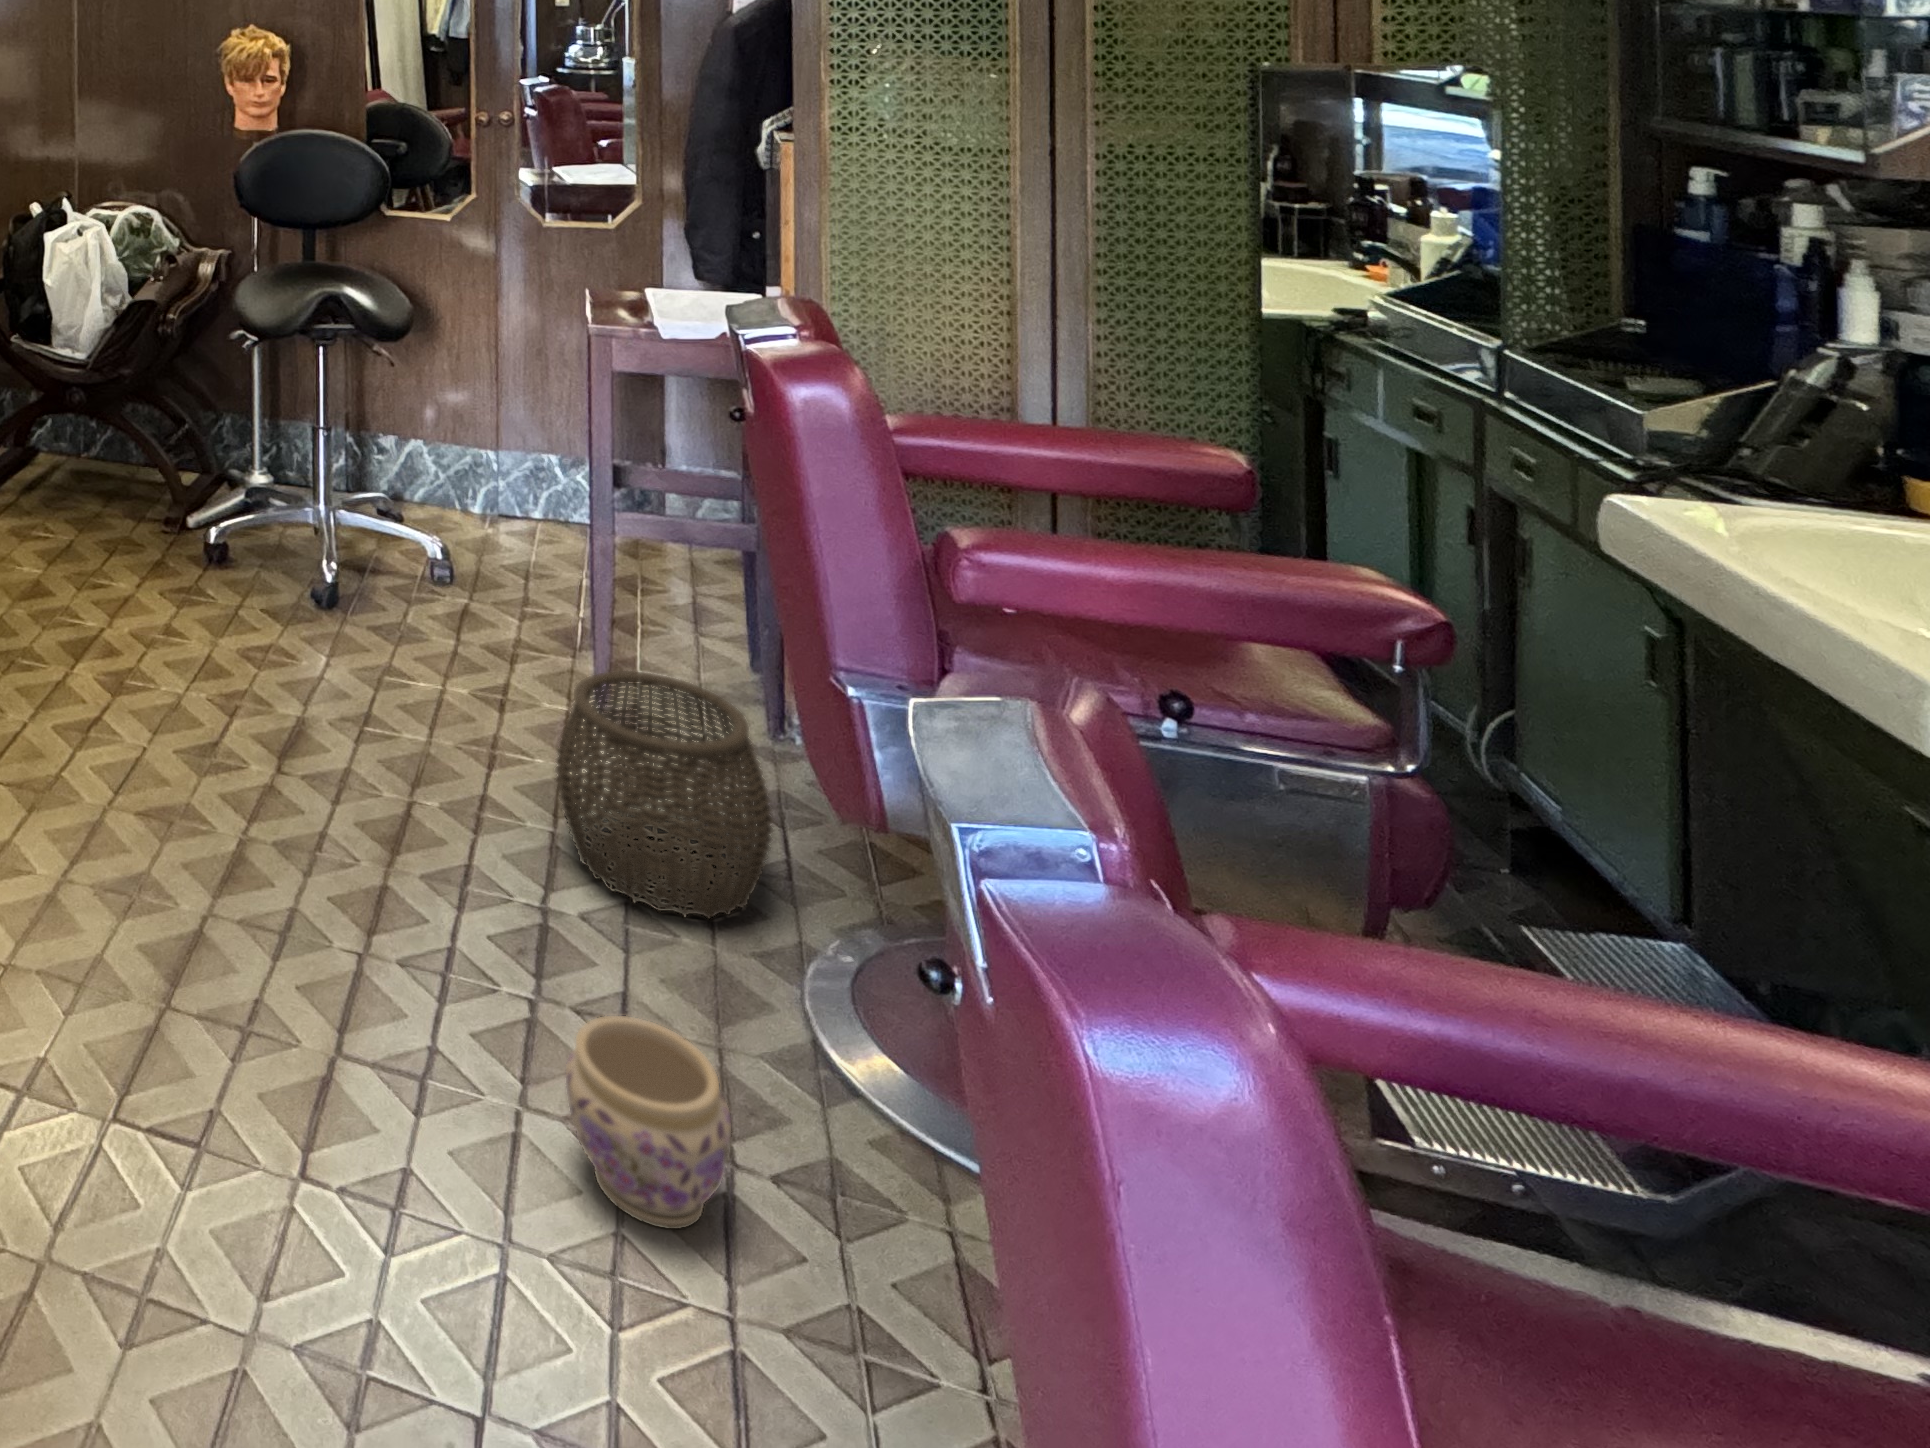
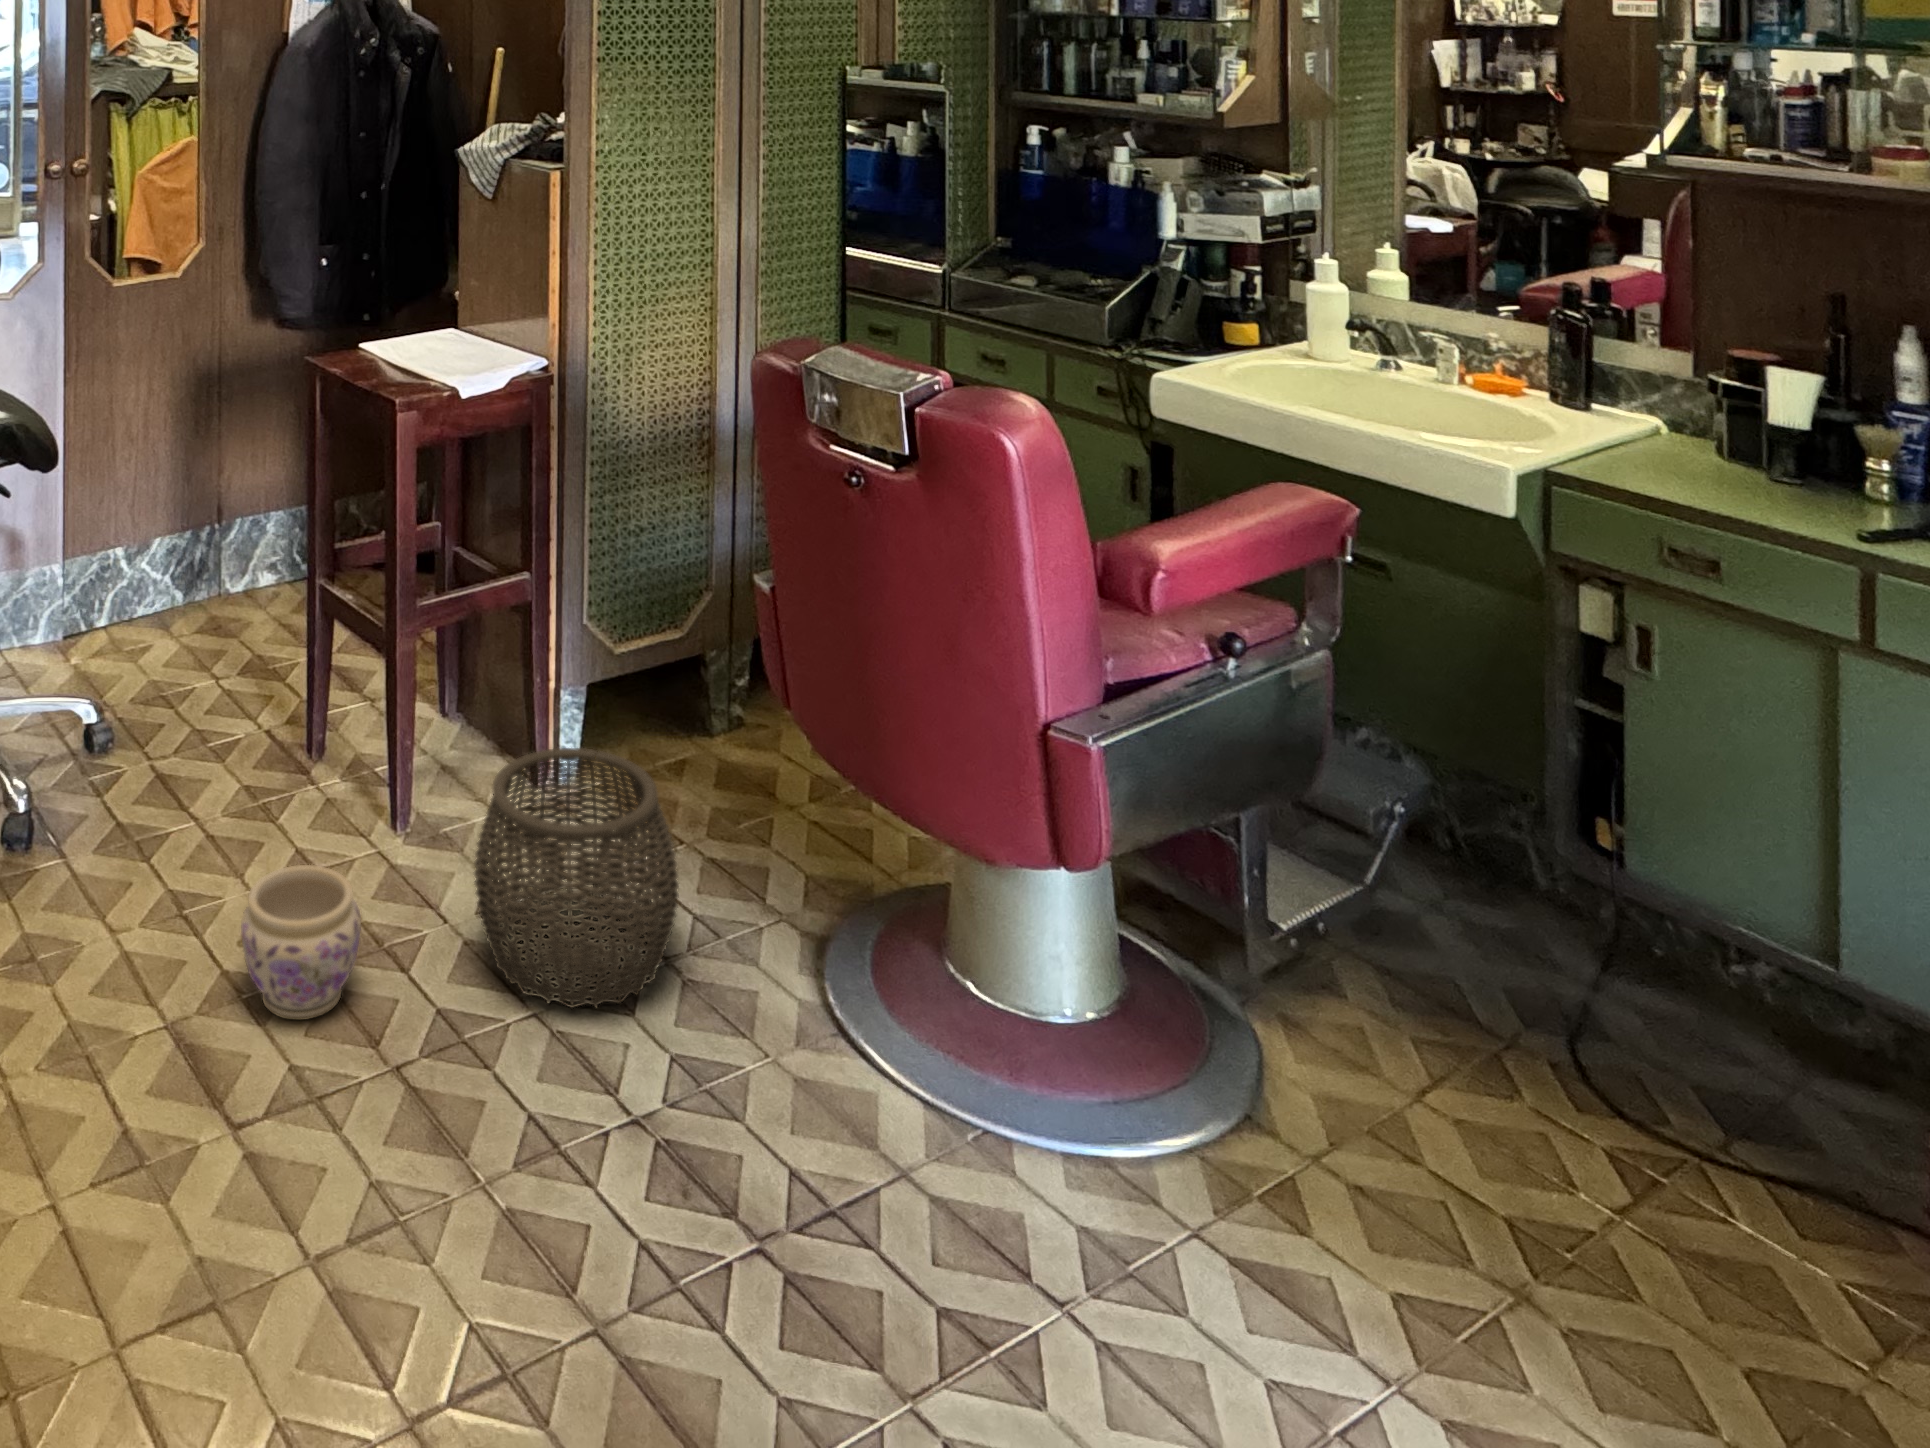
planter: present [566,1016,731,1229] -> present [241,865,361,1020]

